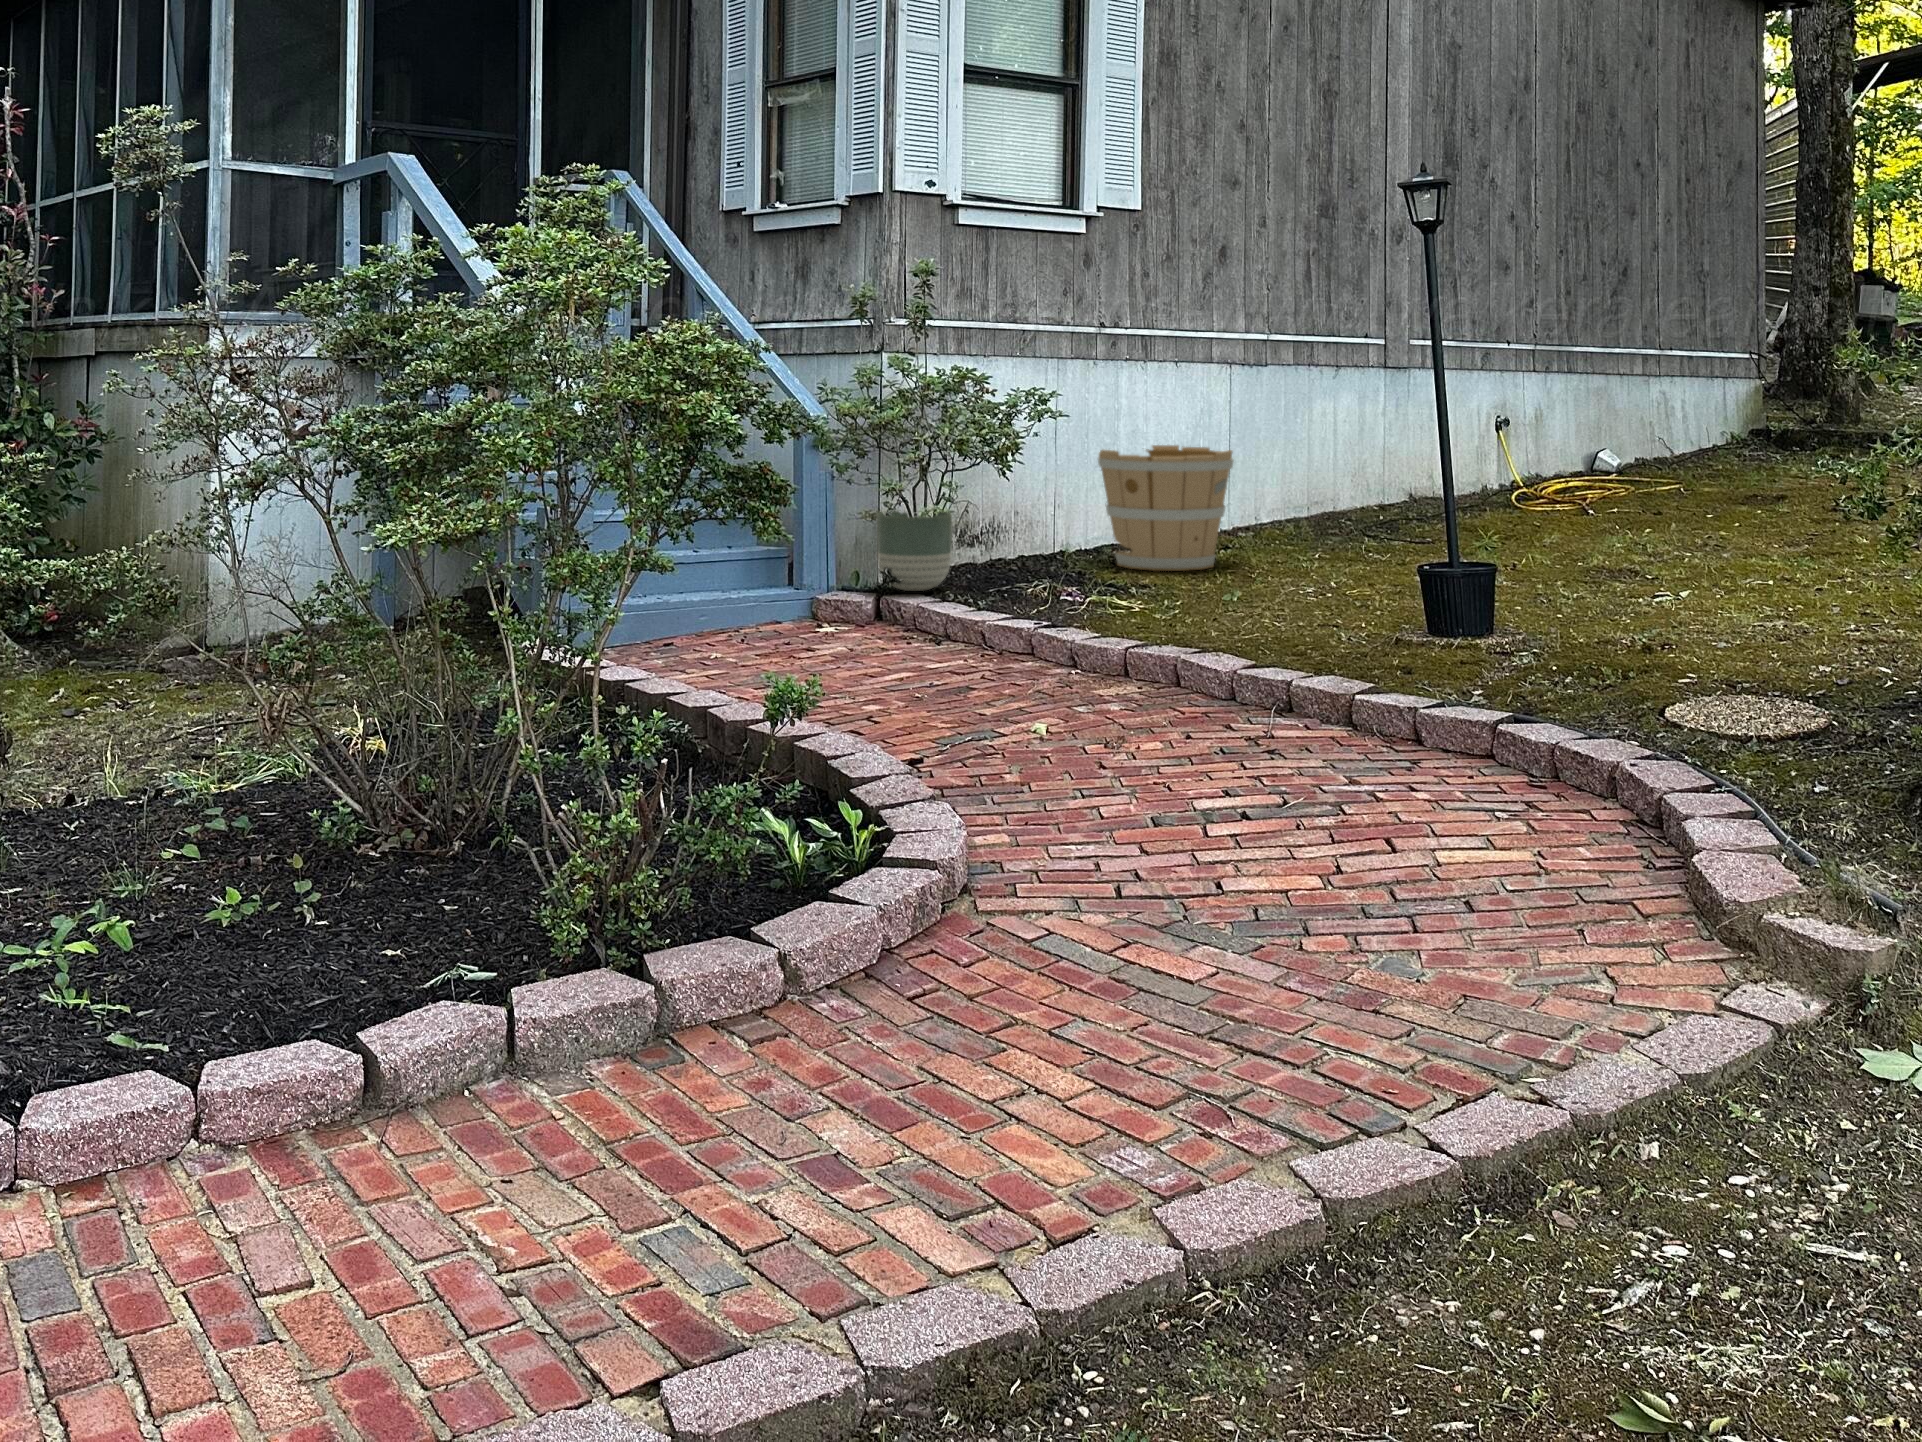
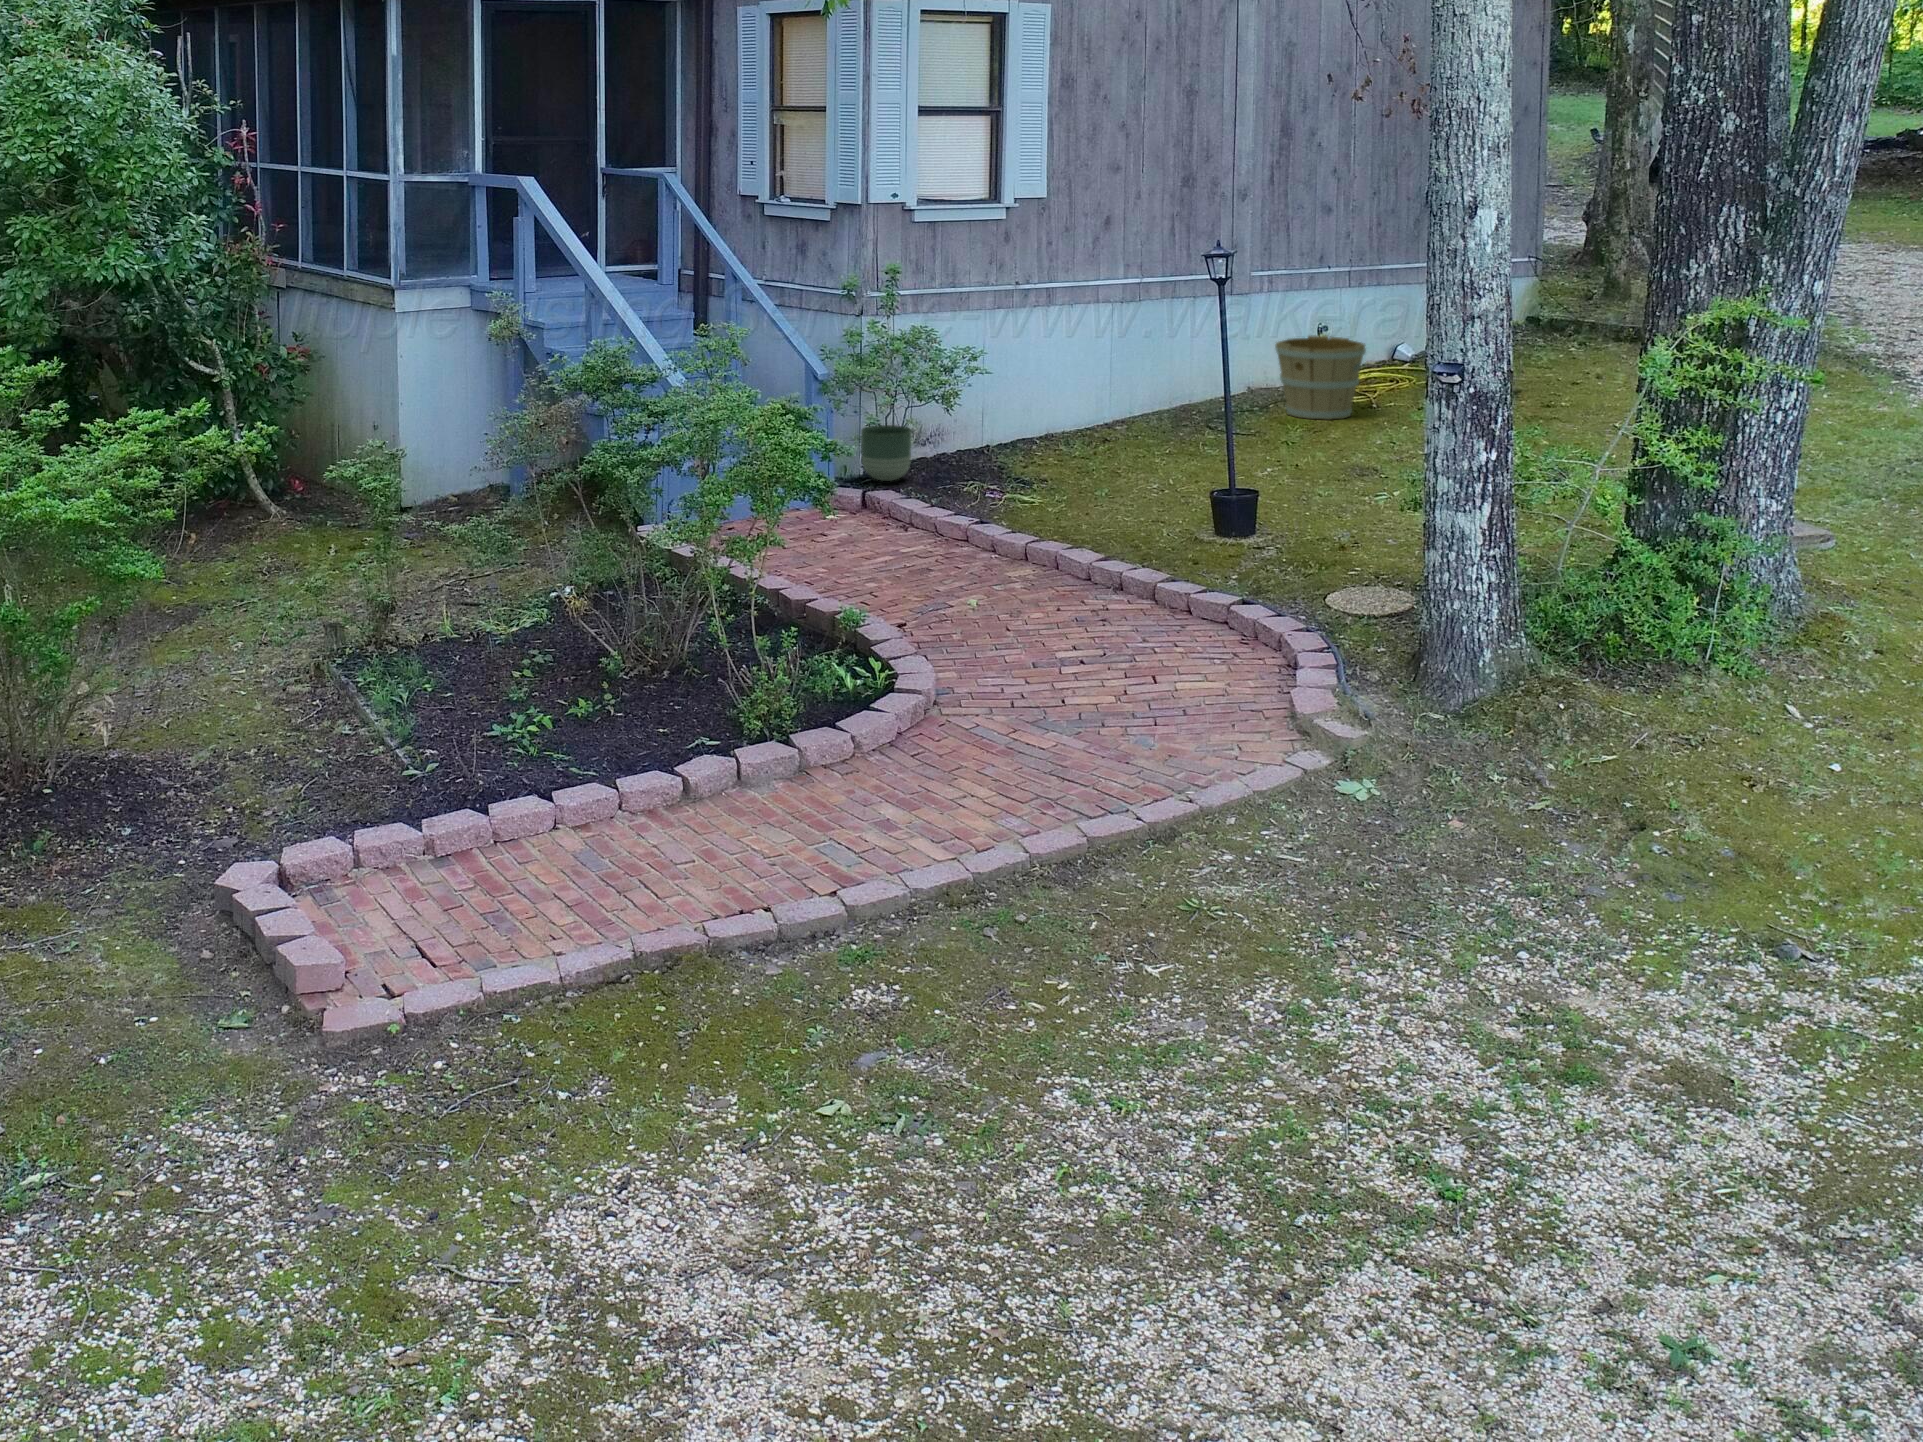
wooden bucket: present [1098,445,1234,571] -> present [1275,335,1366,420]

